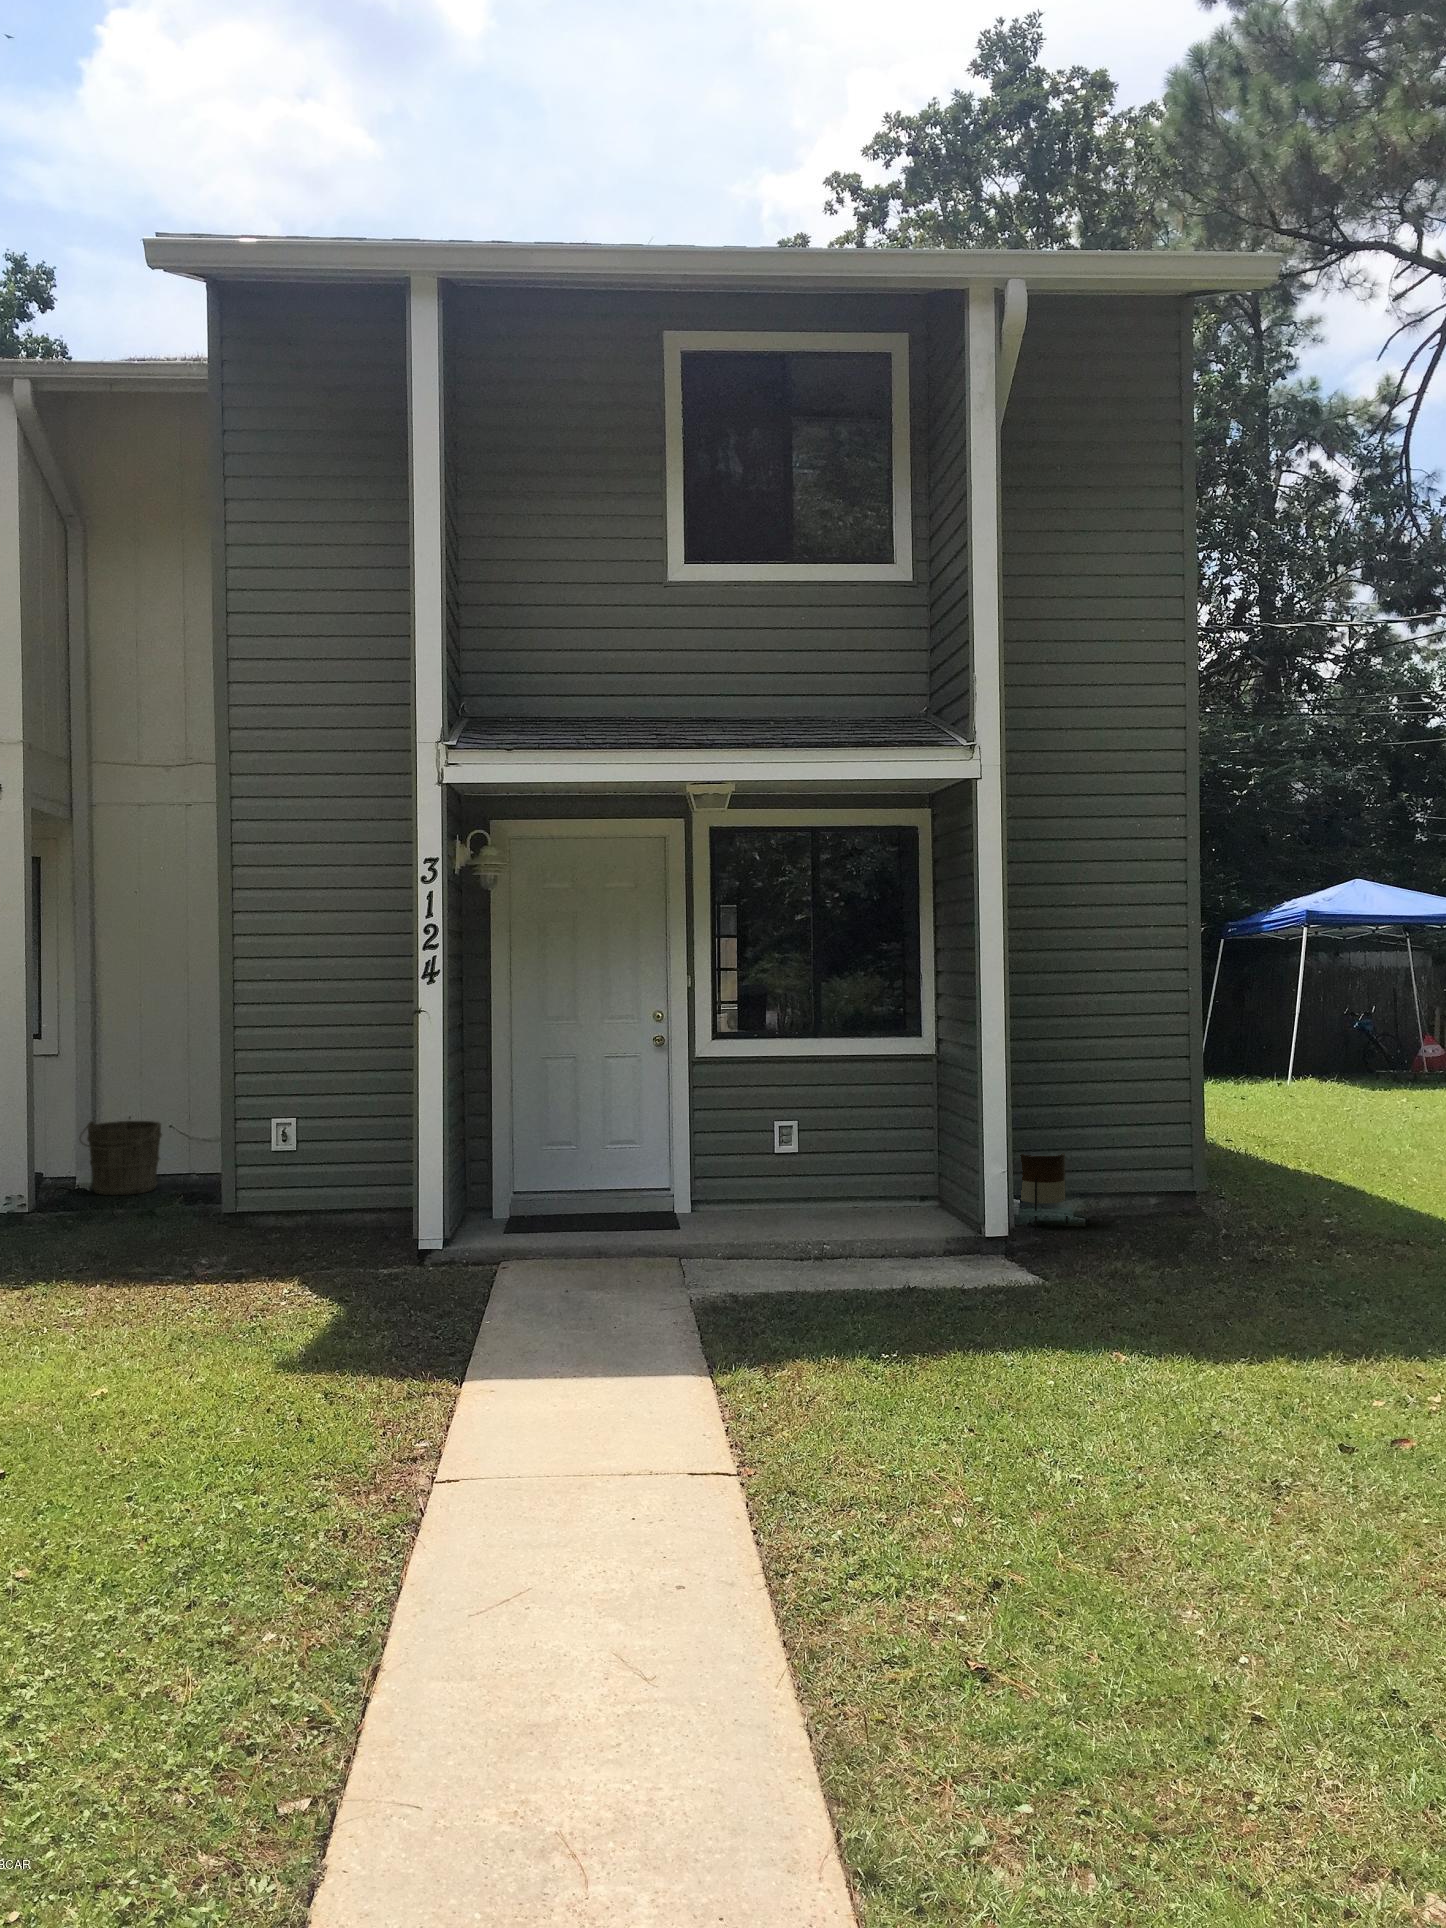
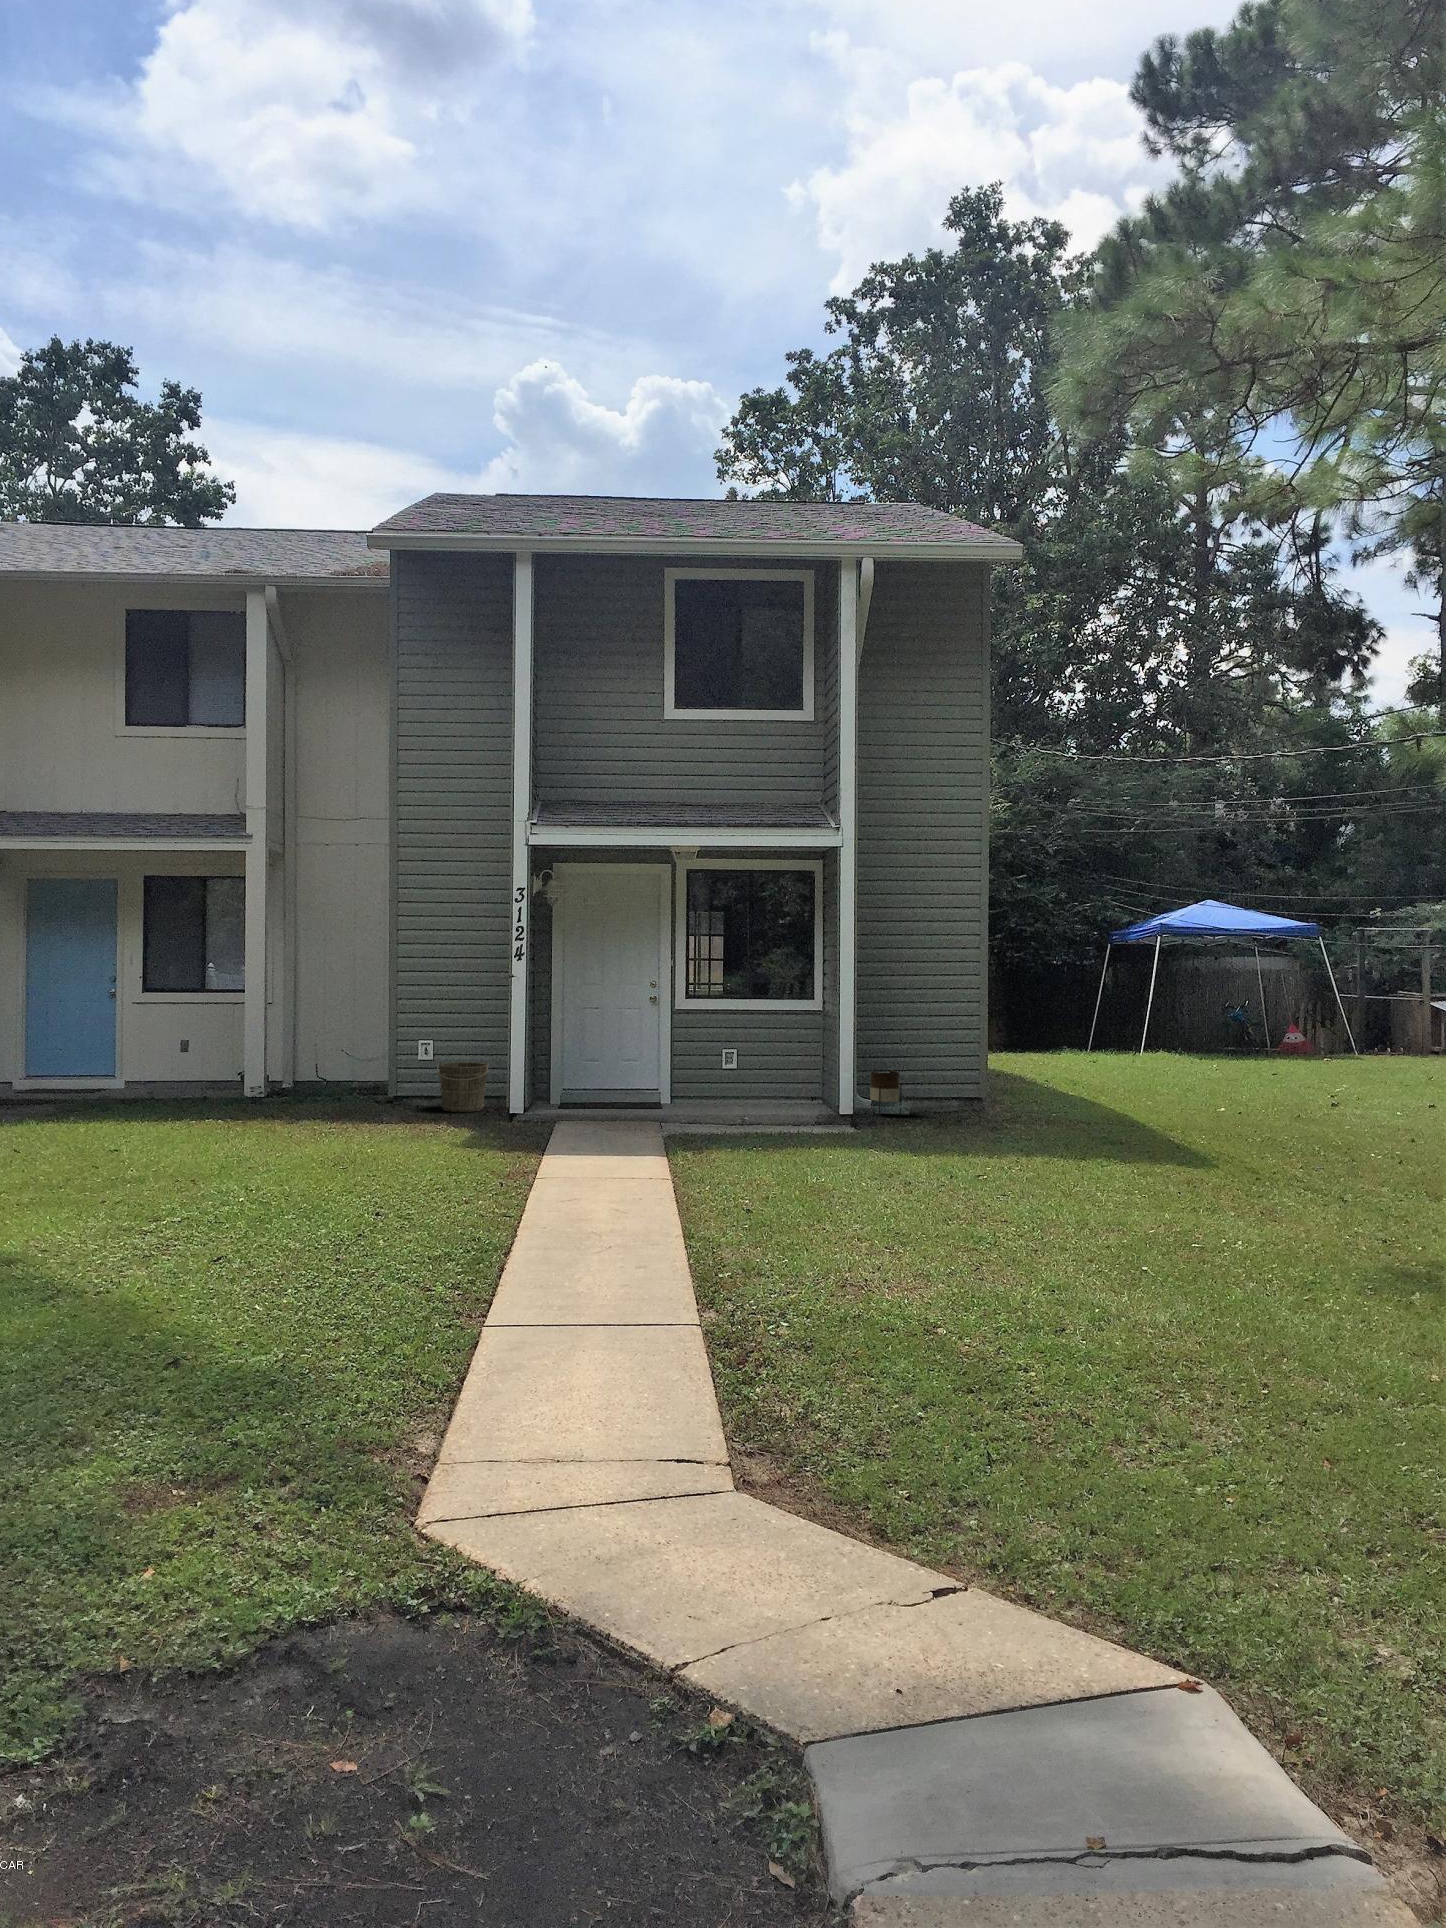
bucket: present [79,1121,162,1195] -> present [437,1062,489,1112]

